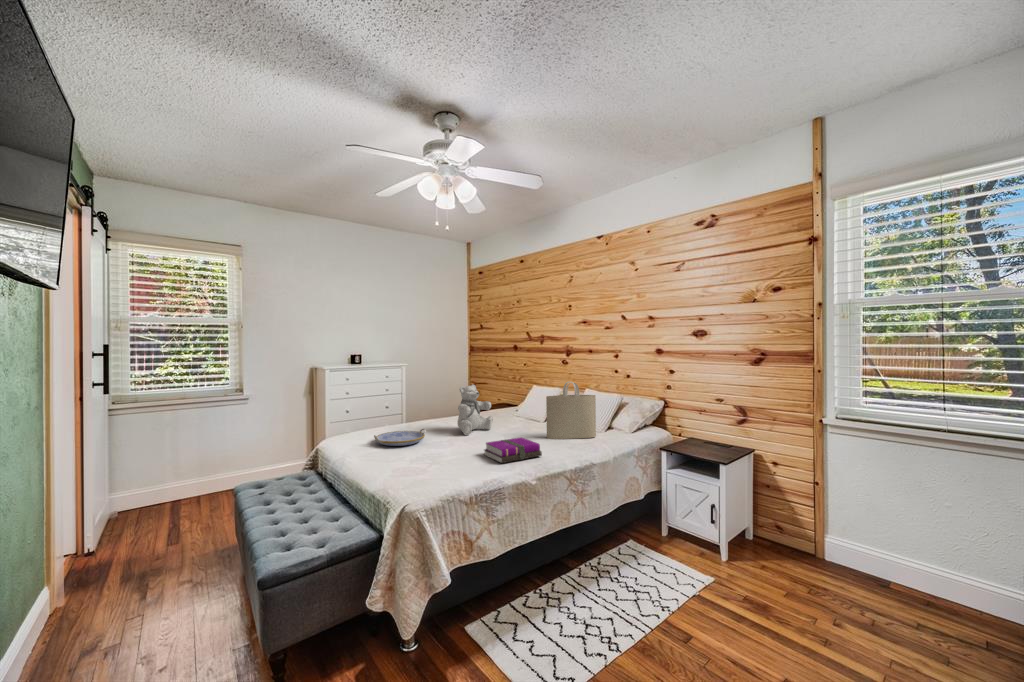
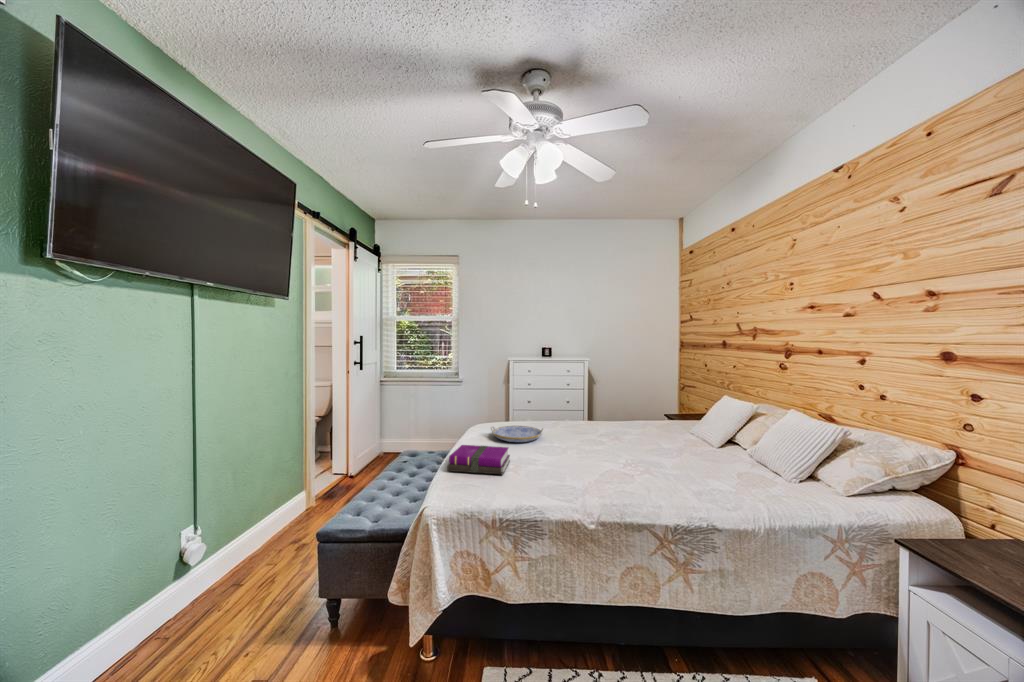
tote bag: present [546,382,596,439] -> none [687,395,773,486]
teddy bear: present [457,385,493,435] -> none [585,386,634,444]
notebook: present [484,437,542,463] -> present [447,445,510,474]

